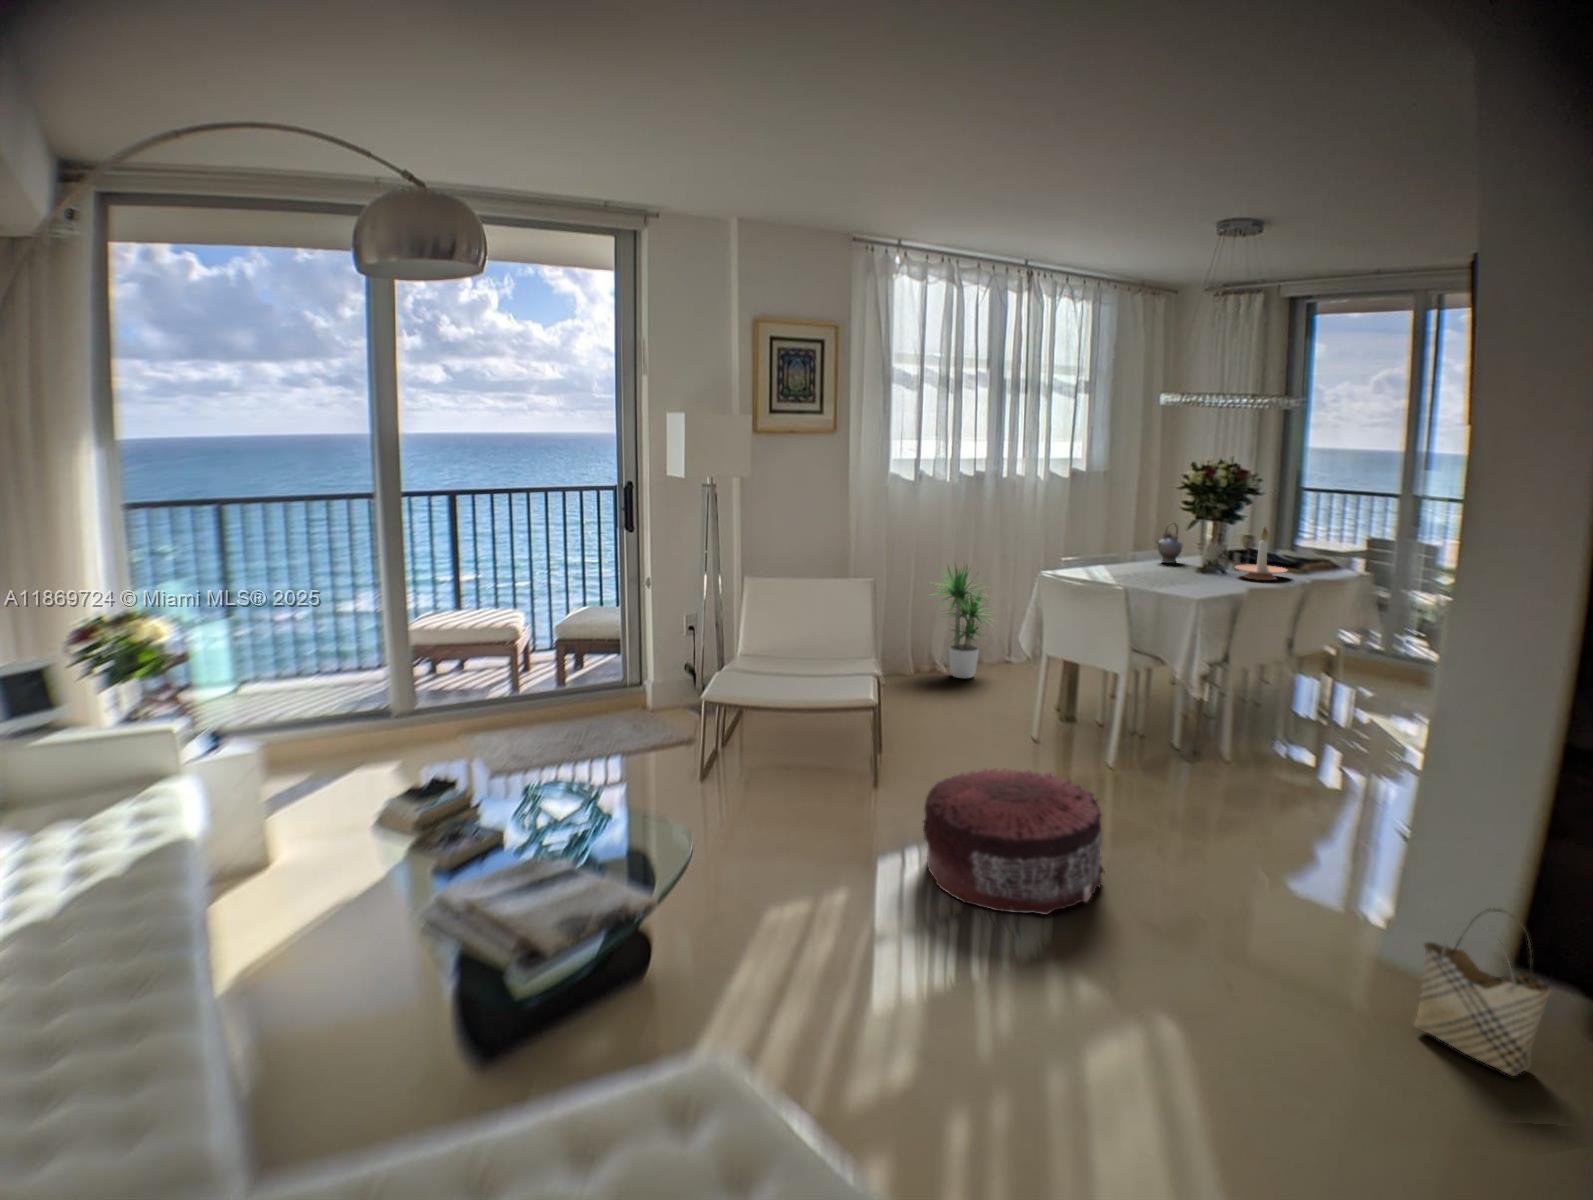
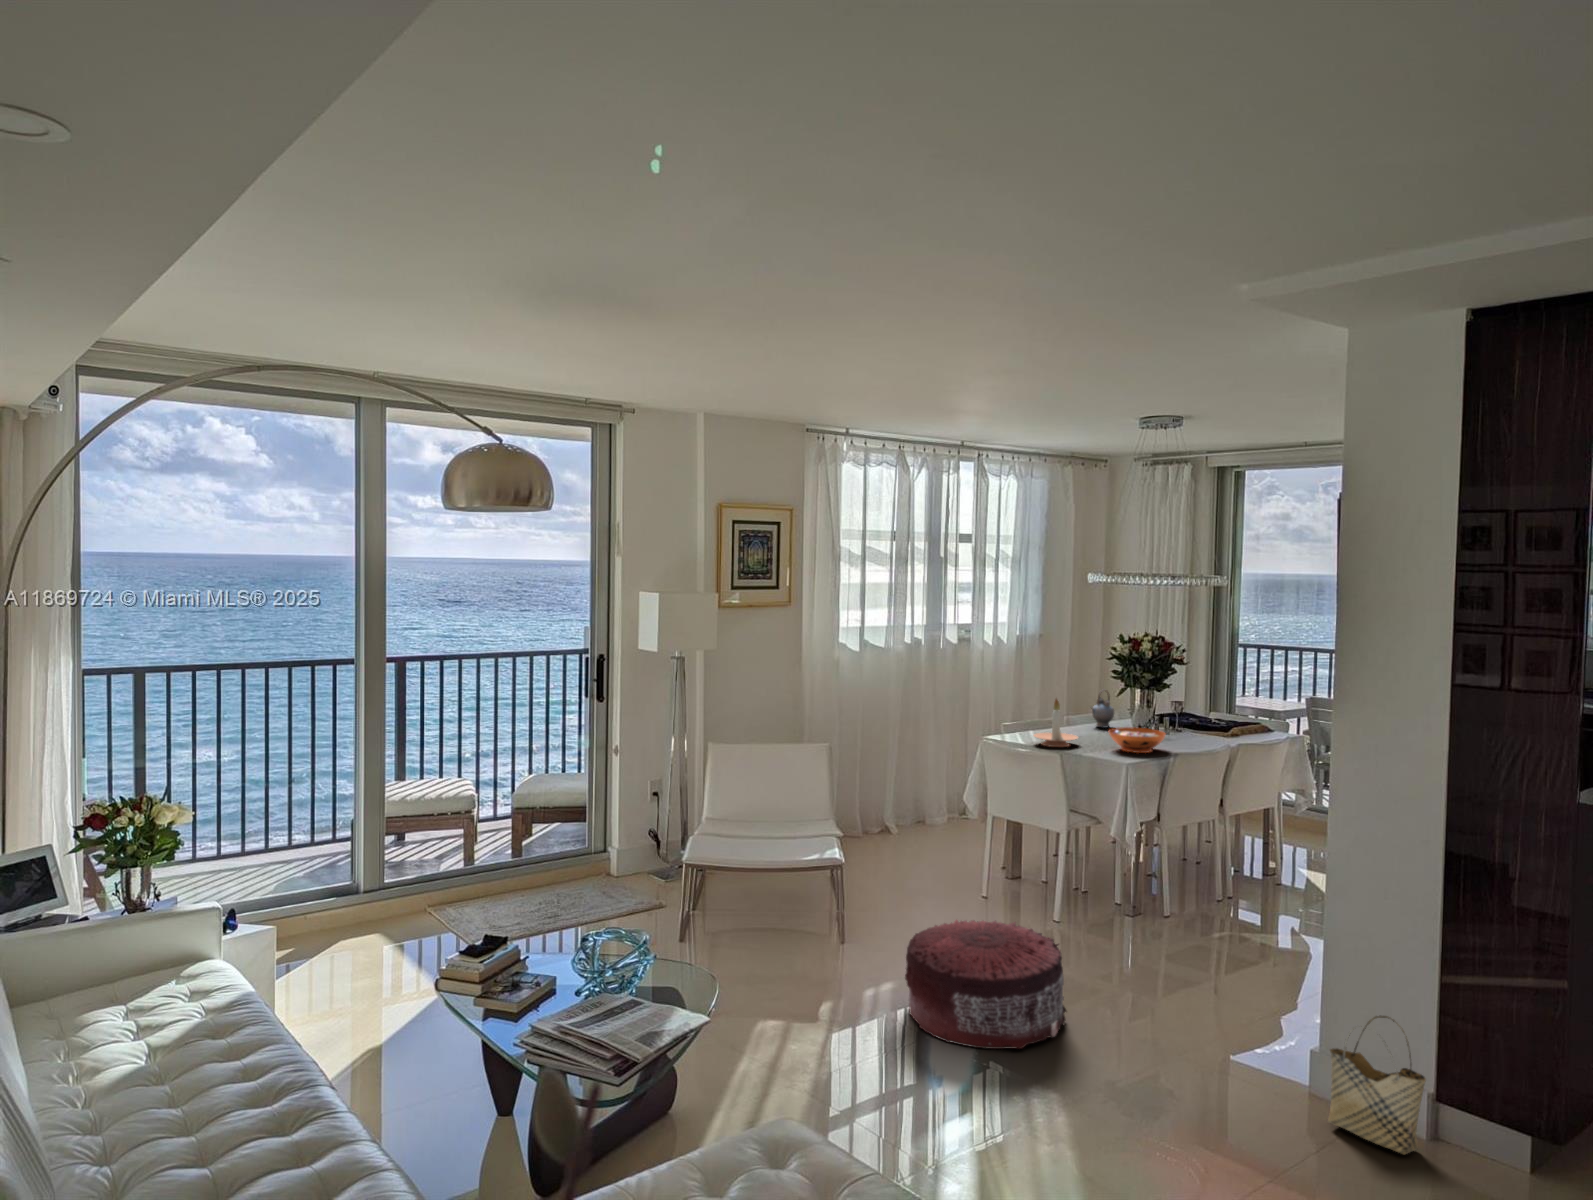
candle holder: present [1235,527,1287,580] -> present [1034,699,1078,747]
decorative bowl: none [1173,562,1239,590] -> present [1109,727,1166,753]
potted plant: present [936,564,986,678] -> none [877,725,948,841]

